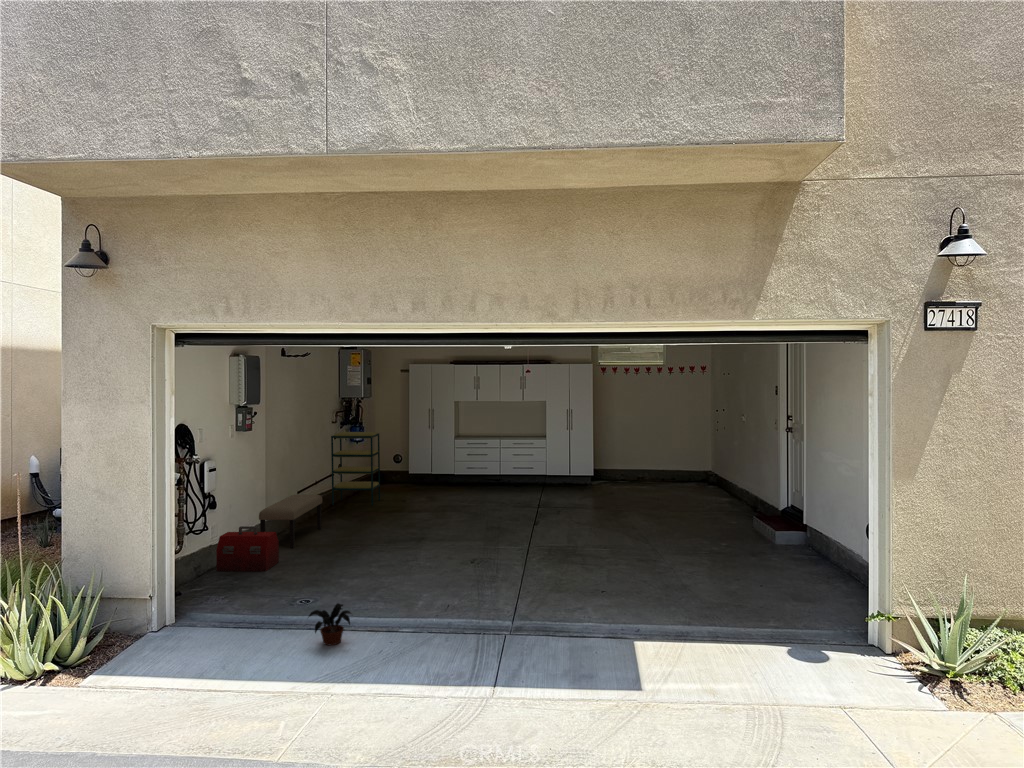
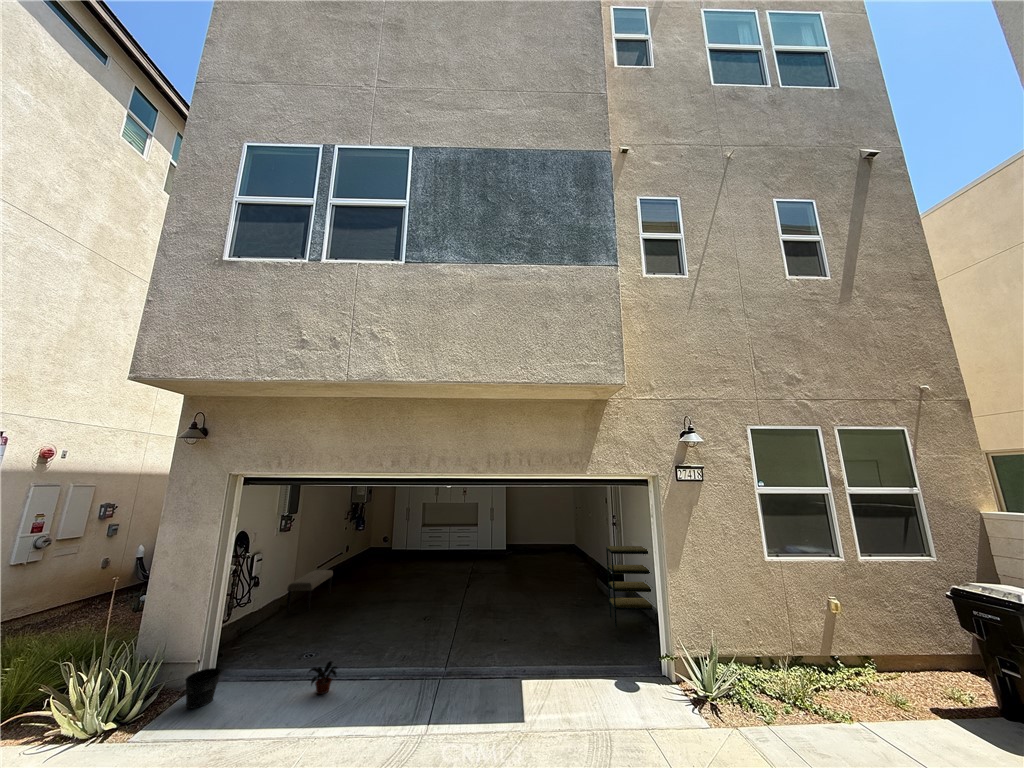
shelving unit: present [331,432,380,506] -> present [606,546,656,627]
toolbox: present [216,526,279,571] -> none [252,598,298,632]
bucket: none [133,606,185,654] -> present [180,668,221,708]

